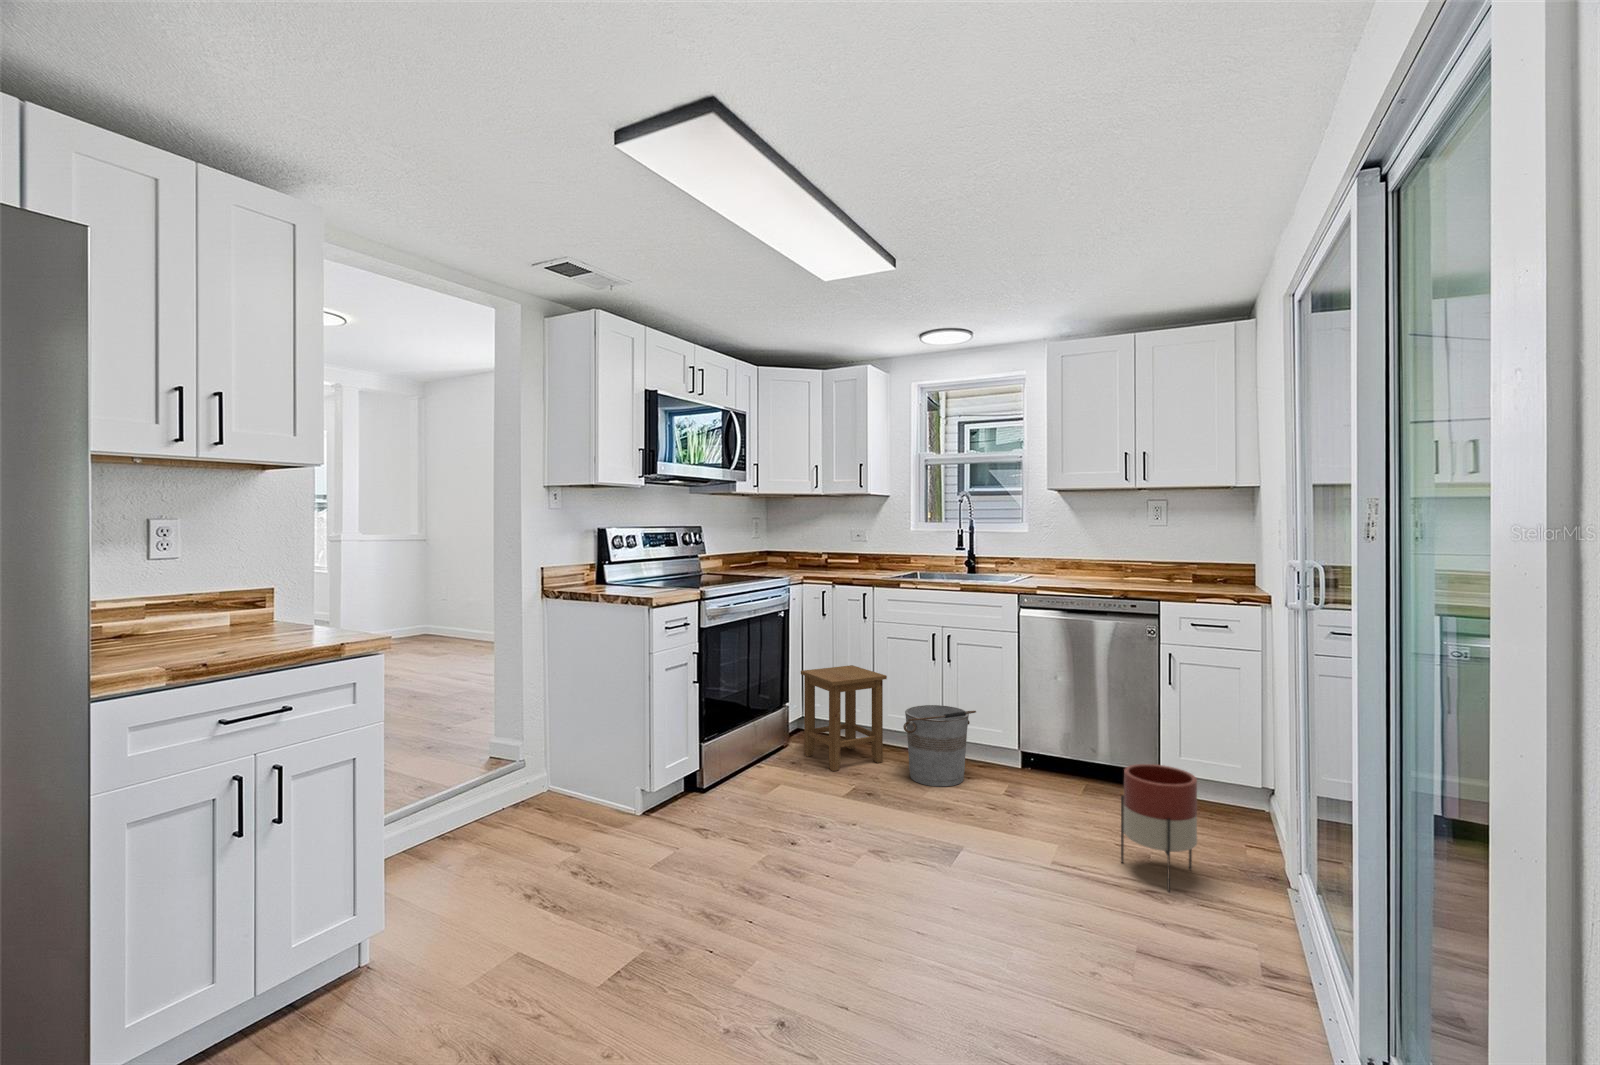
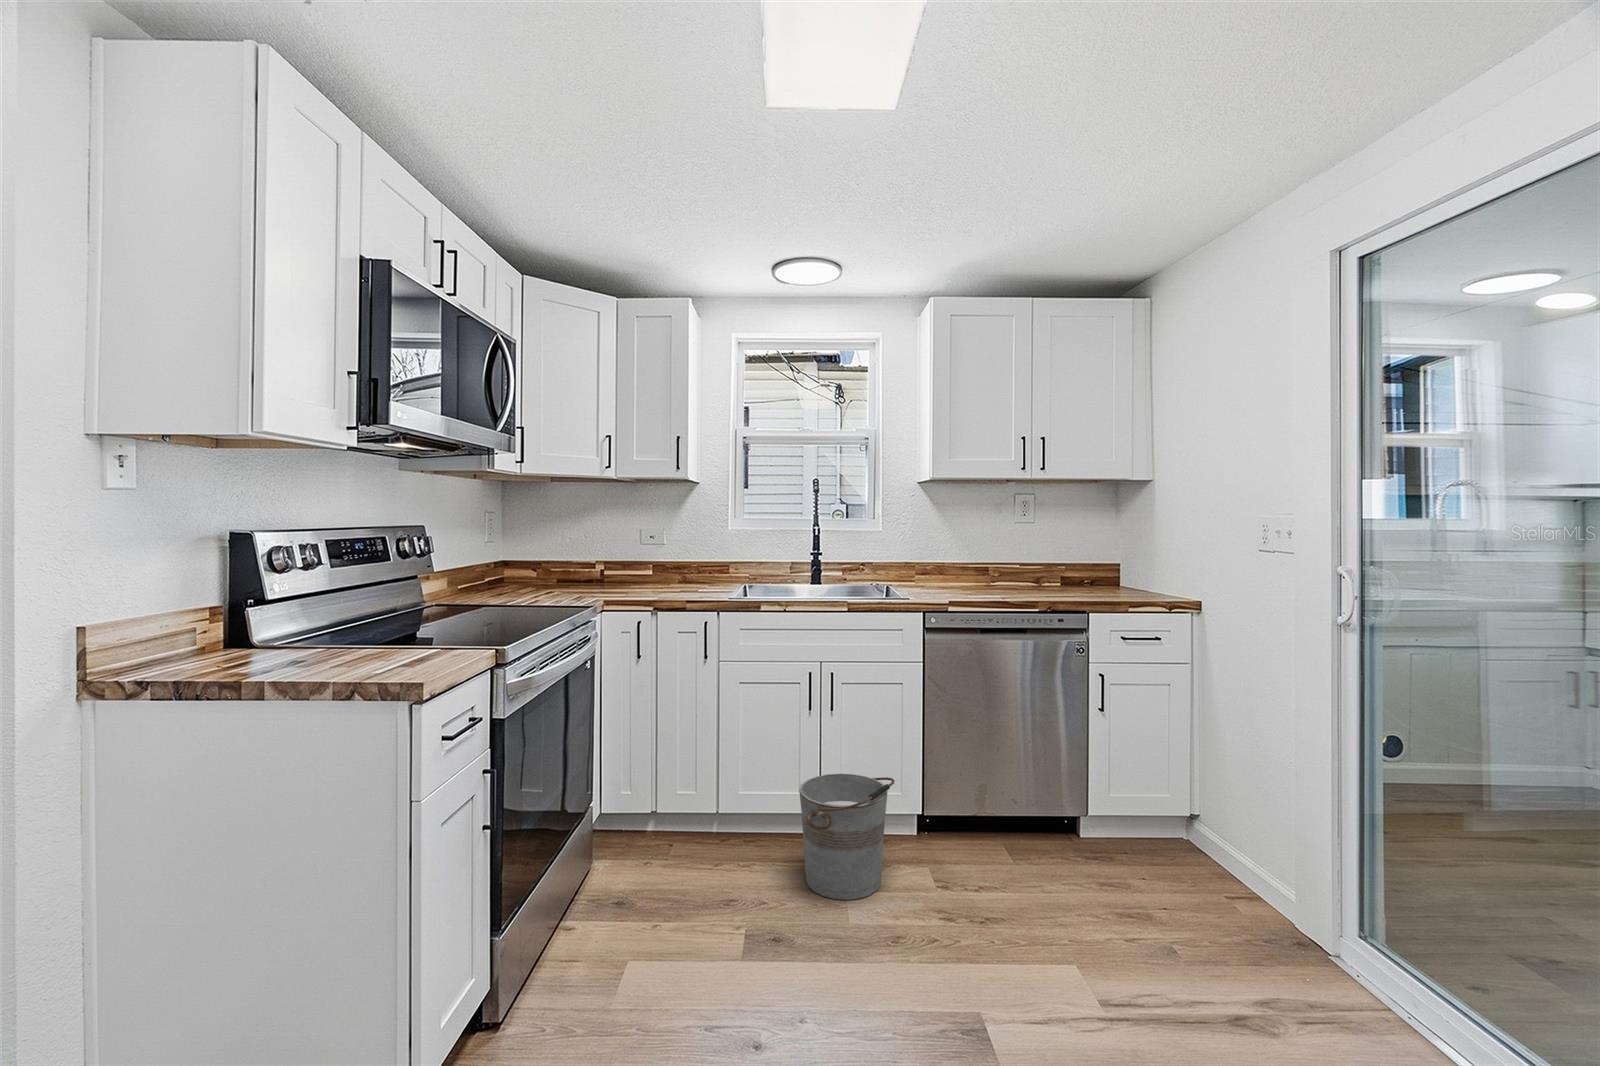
stool: present [801,665,887,771] -> none [625,728,758,906]
planter: present [1121,764,1197,891] -> none [1182,840,1292,1025]

